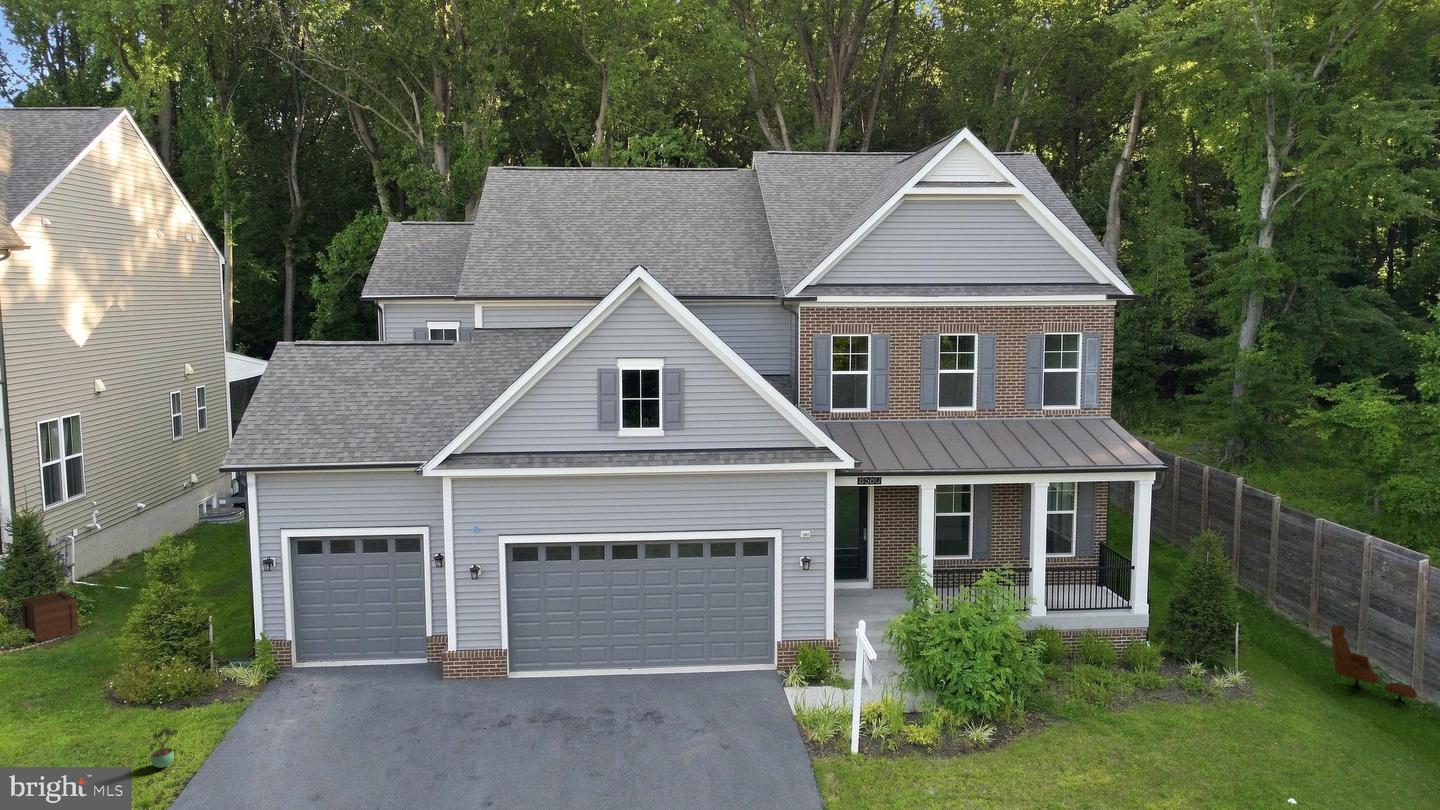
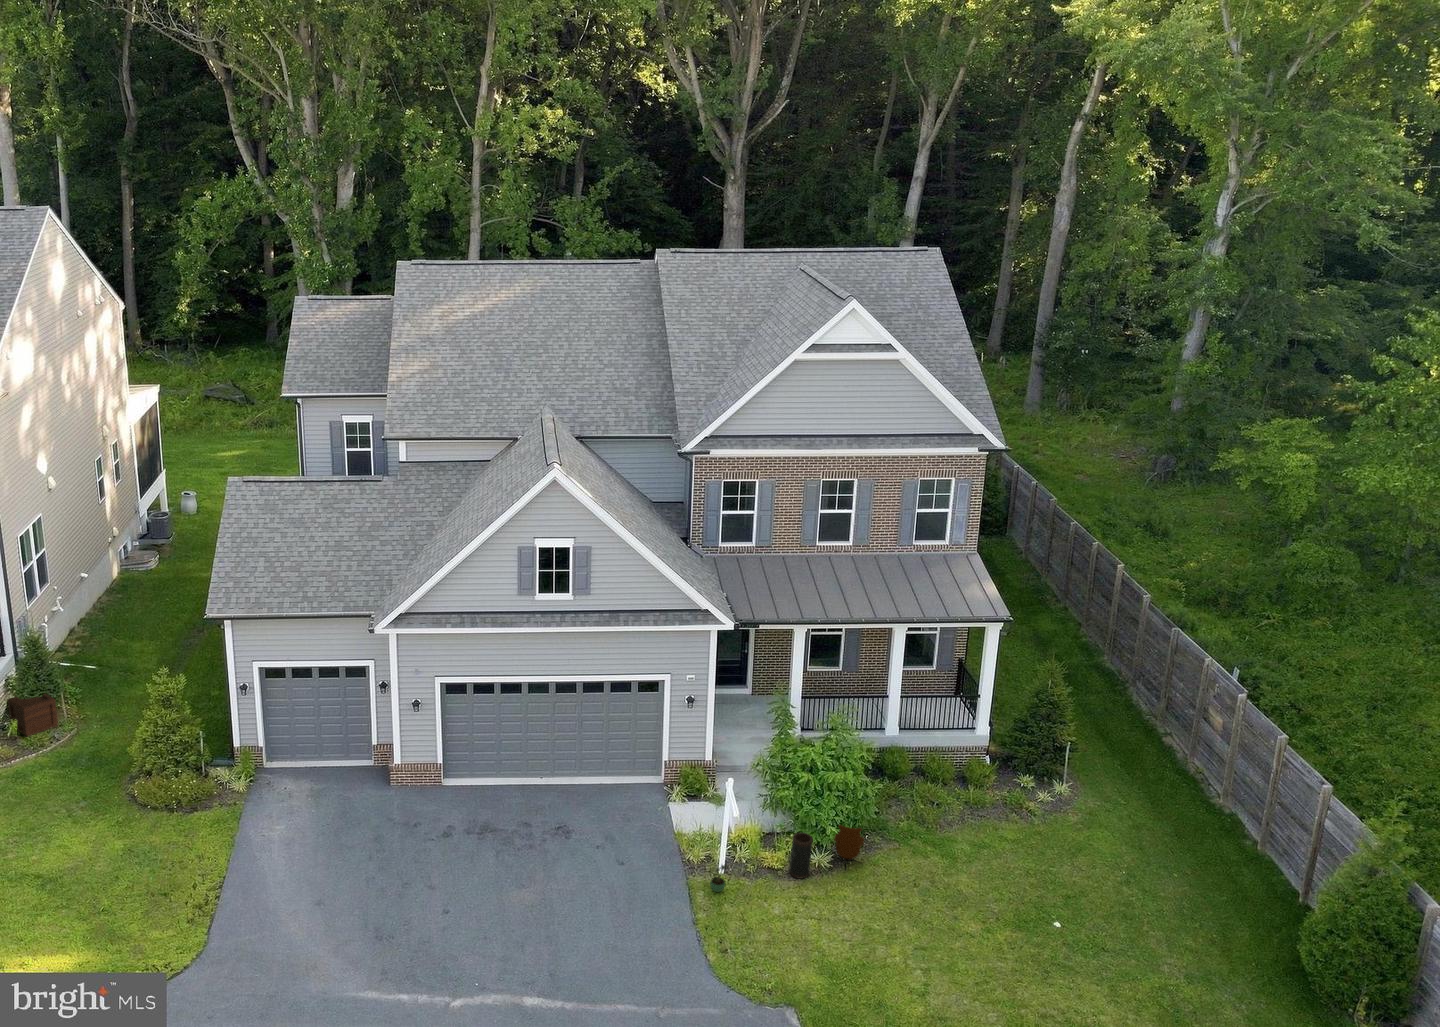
lounge chair: present [1331,625,1417,706] -> present [834,825,864,868]
trash can: none [960,704,991,768] -> present [789,832,813,879]
potted plant: present [150,728,177,768] -> present [710,865,727,892]

